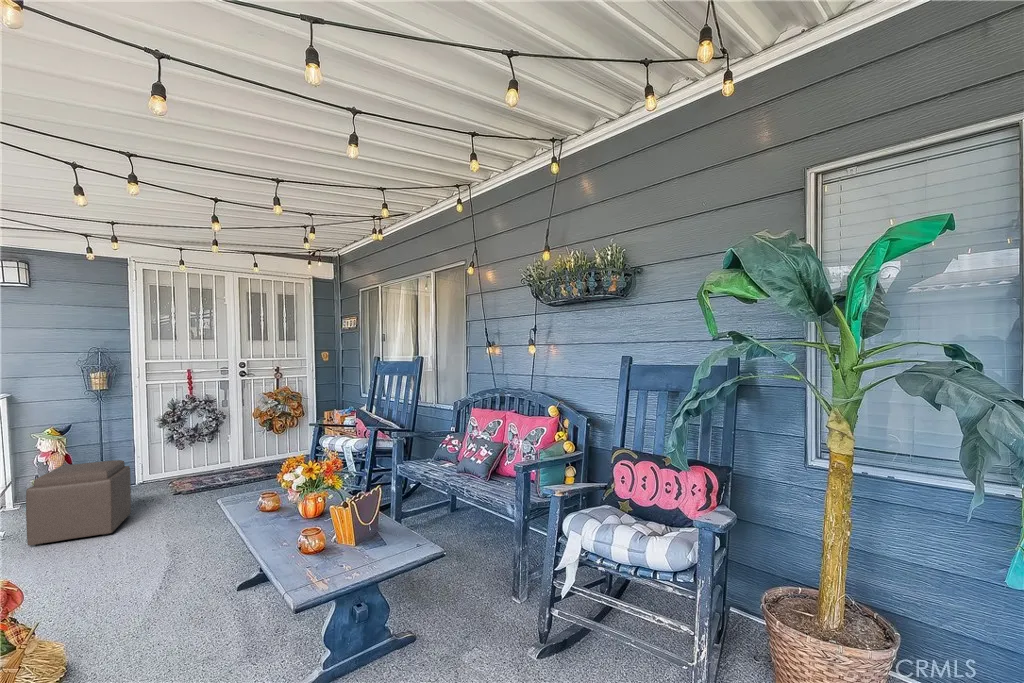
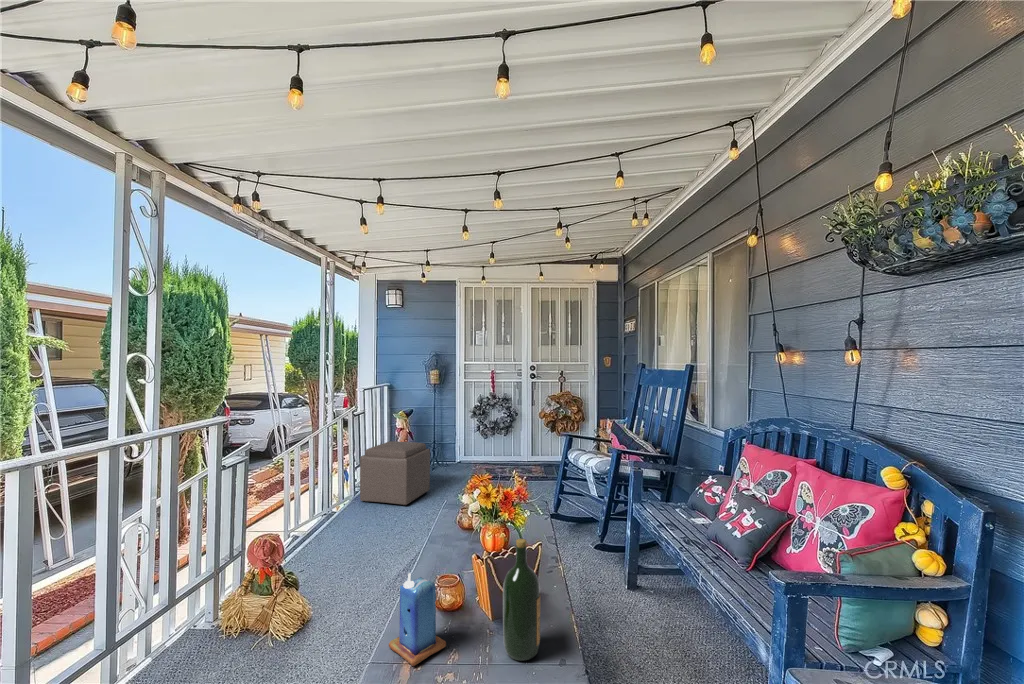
wine bottle: none [374,475,400,551] -> present [503,539,540,661]
candle: none [295,516,337,573] -> present [389,573,446,666]

